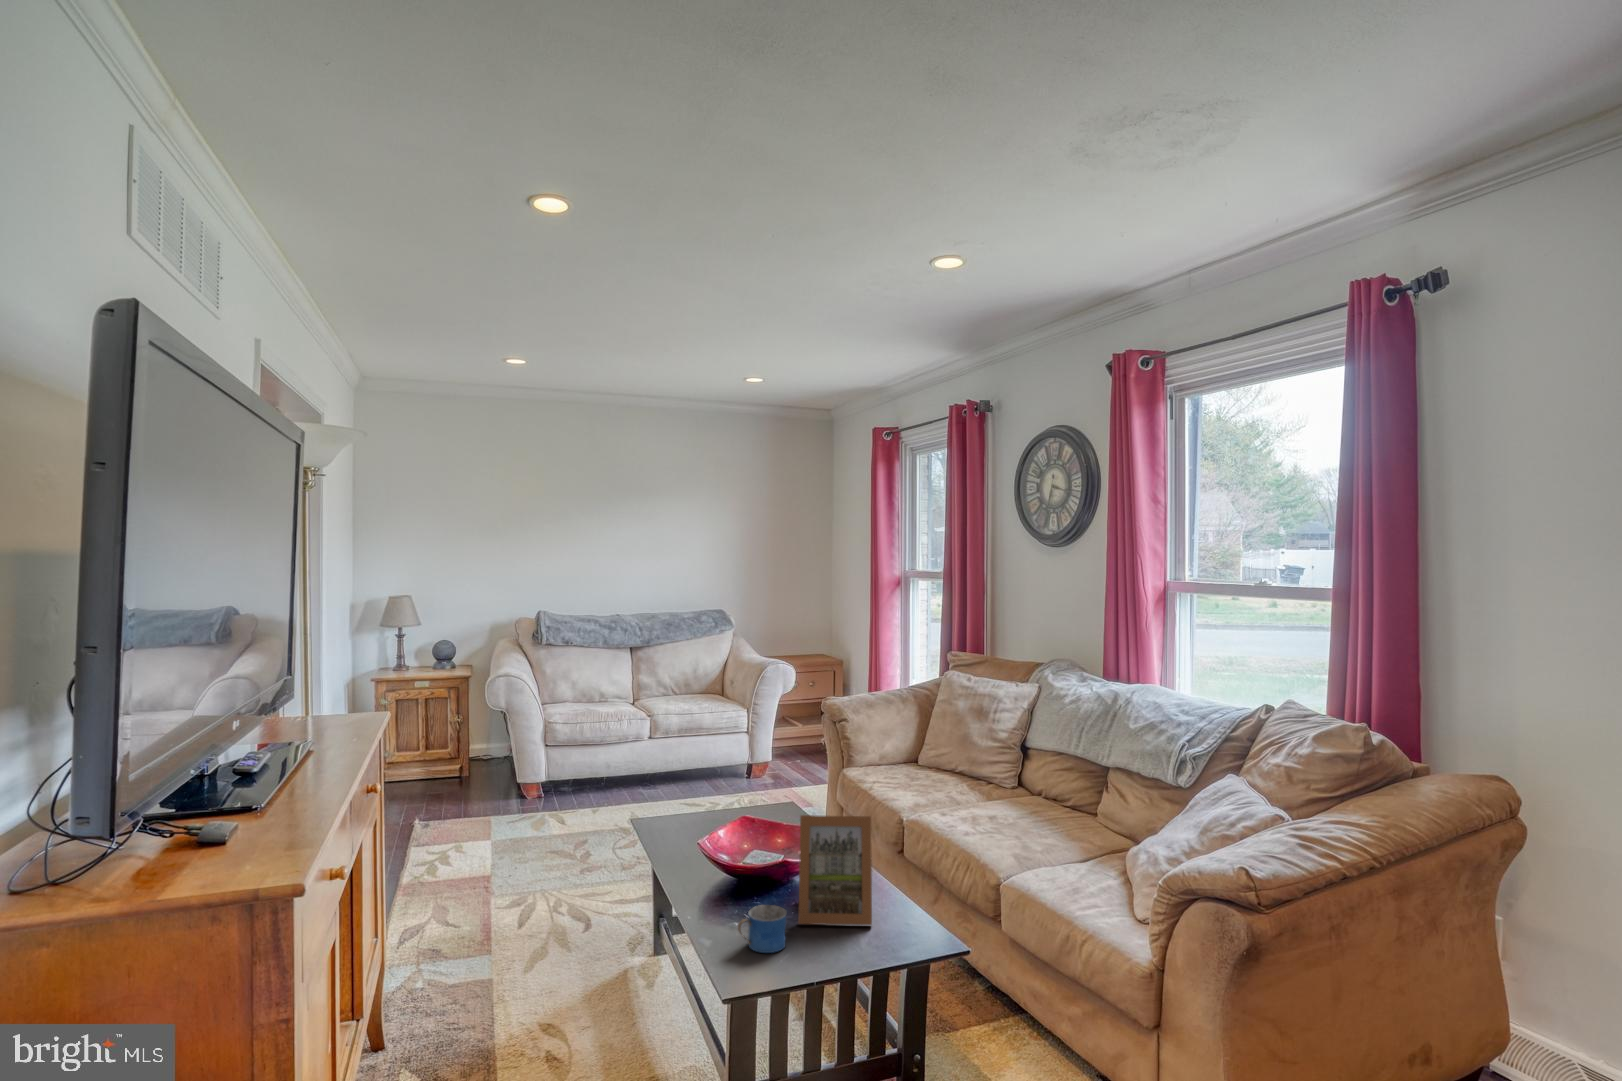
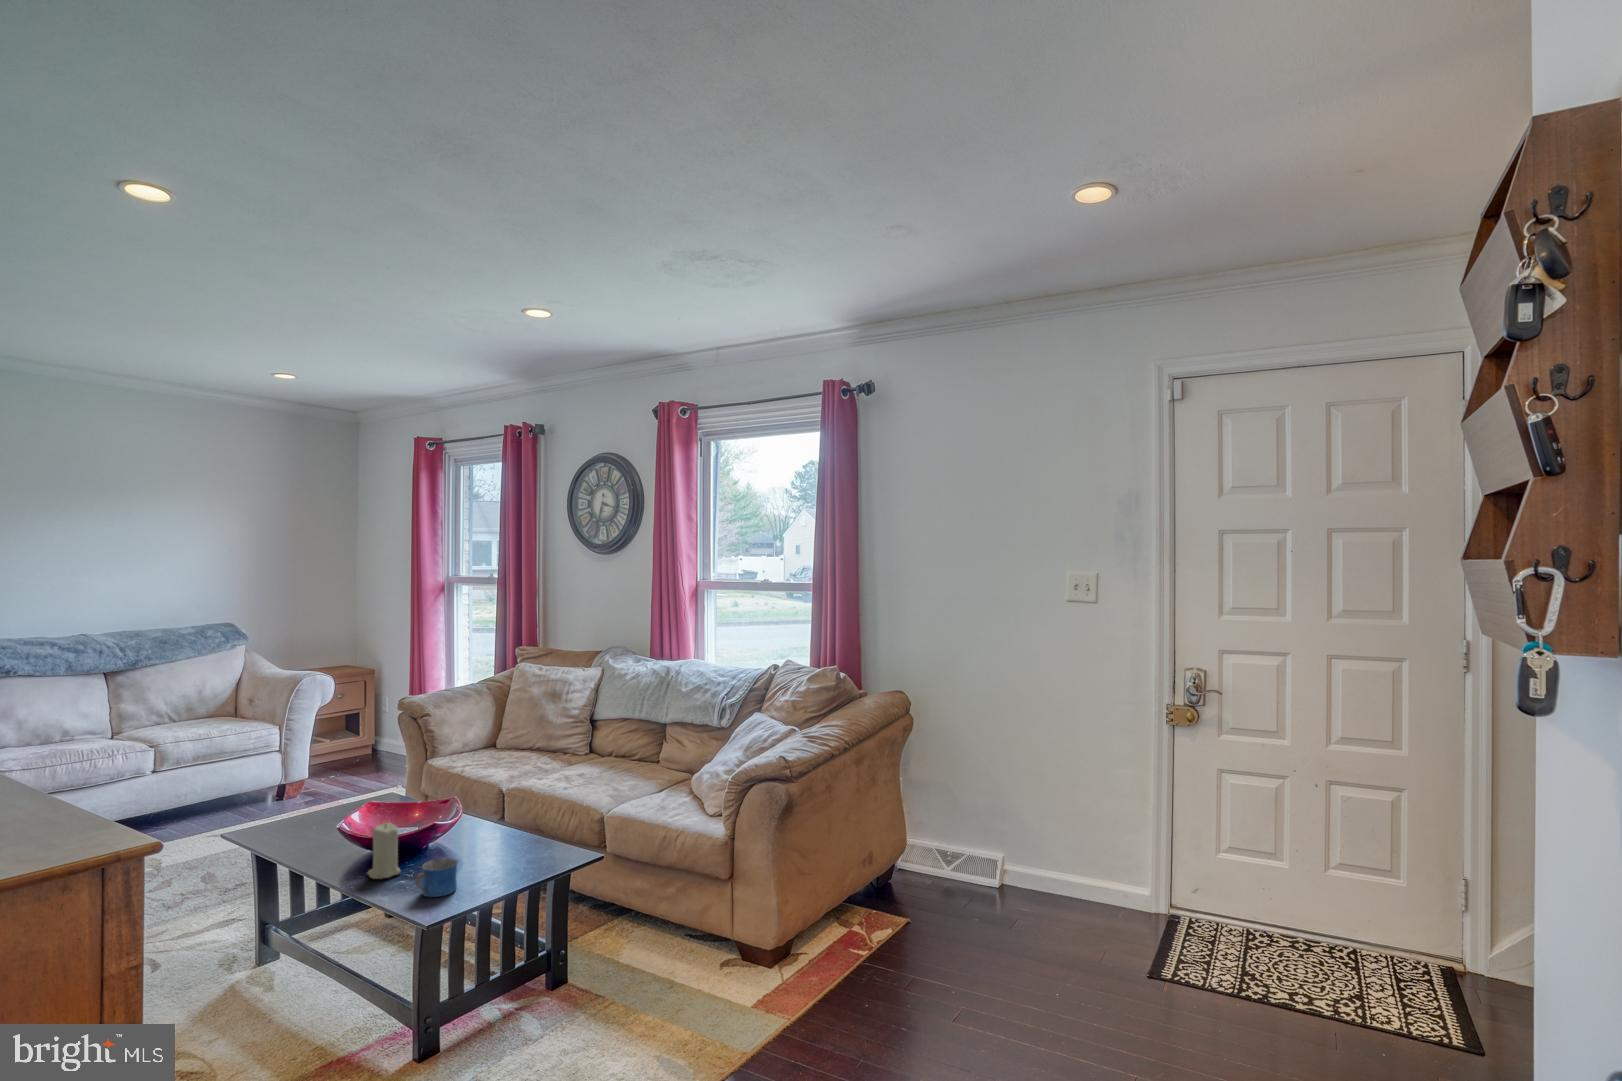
picture frame: present [798,815,872,925] -> none [450,775,522,873]
candle: none [714,847,746,911] -> present [368,823,400,879]

